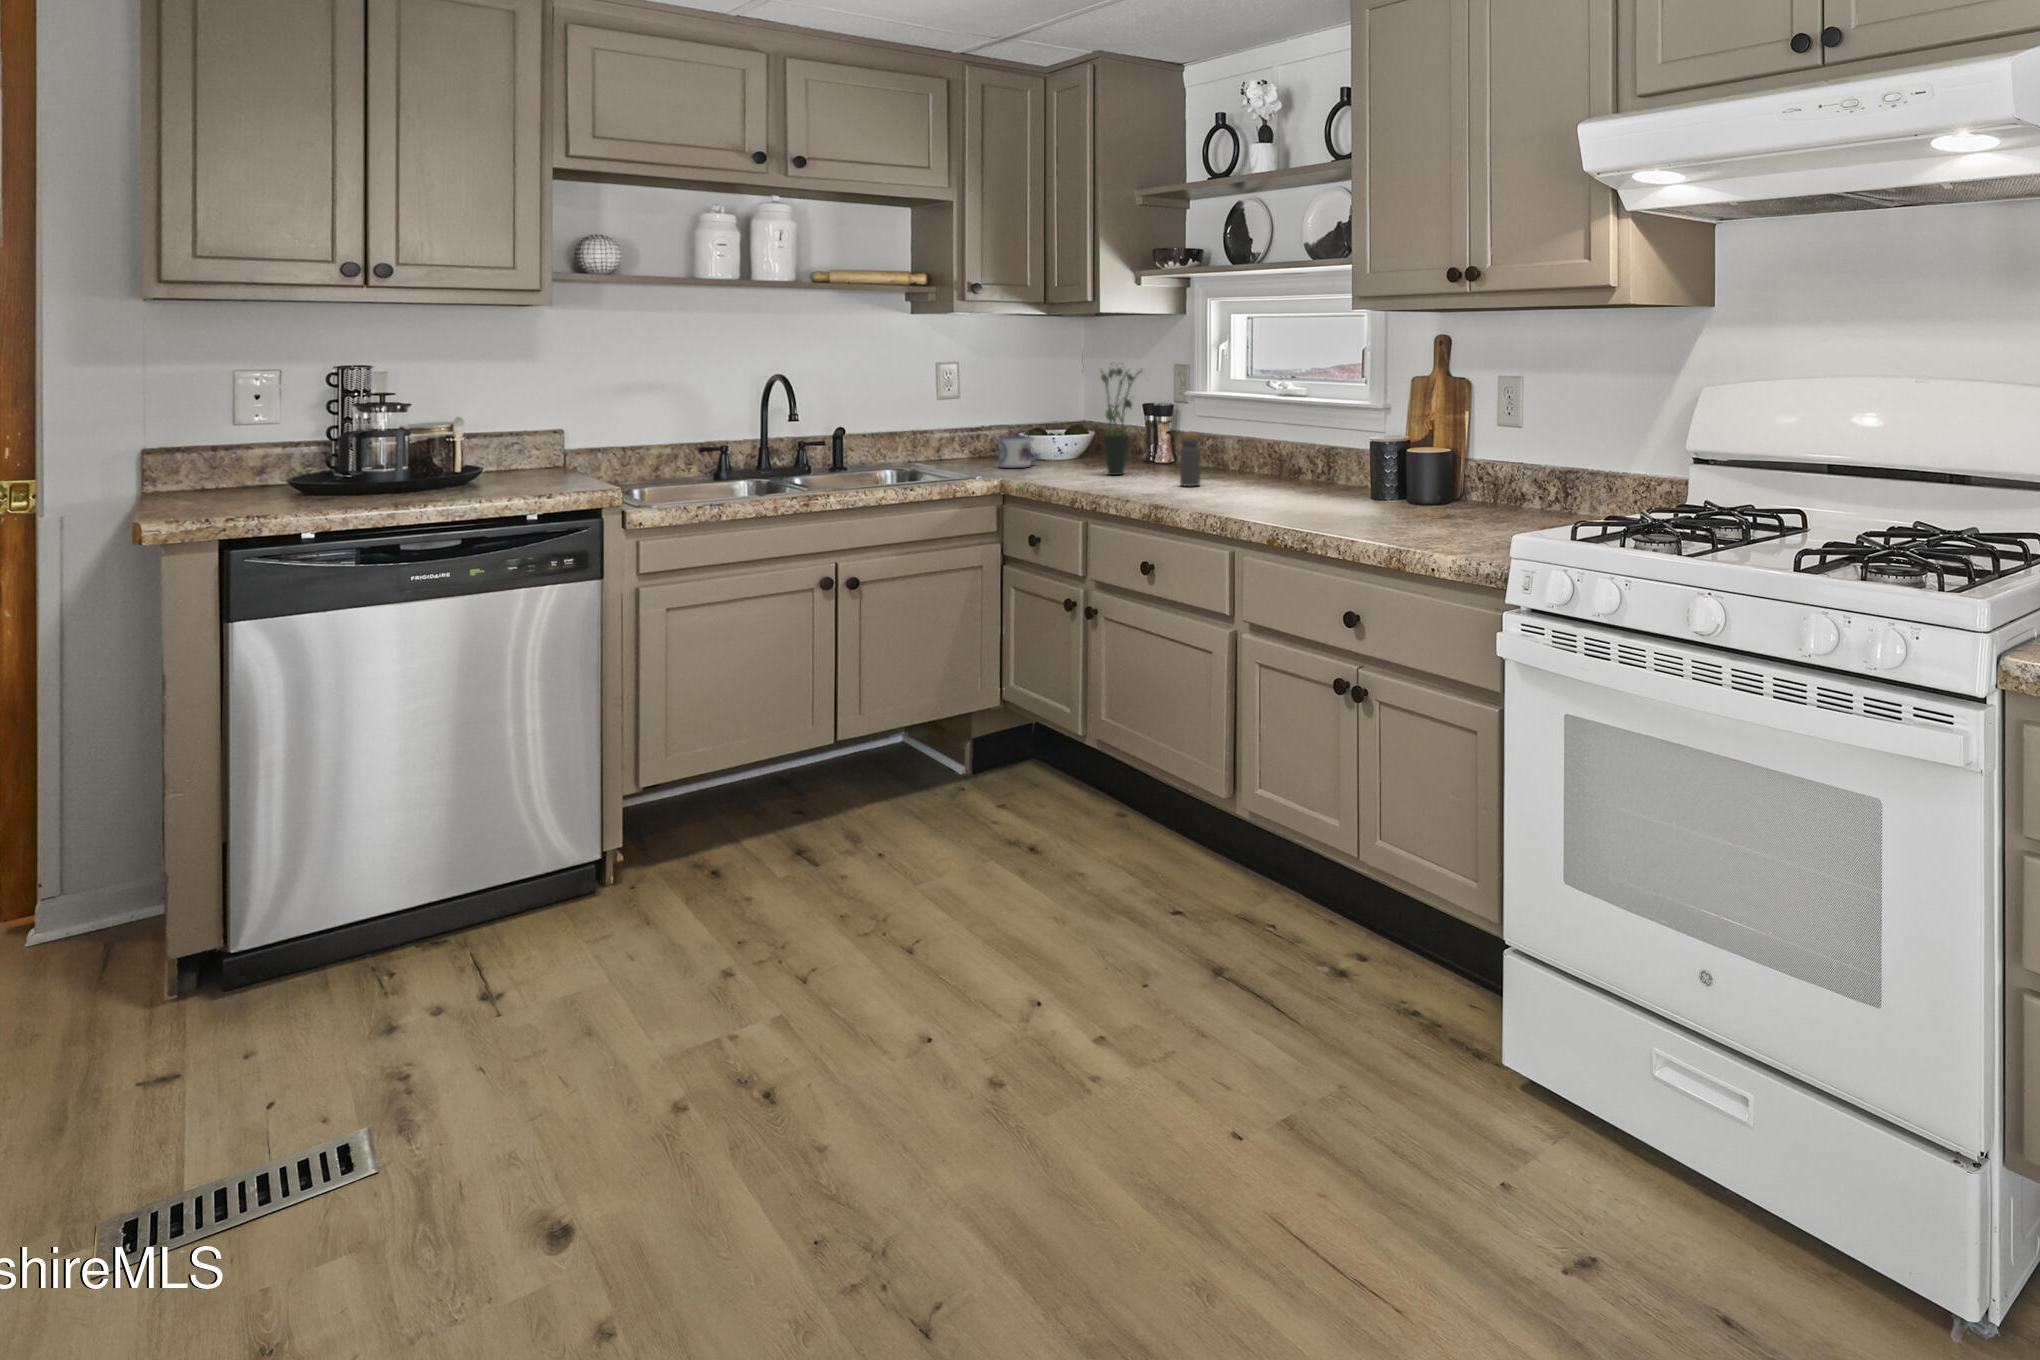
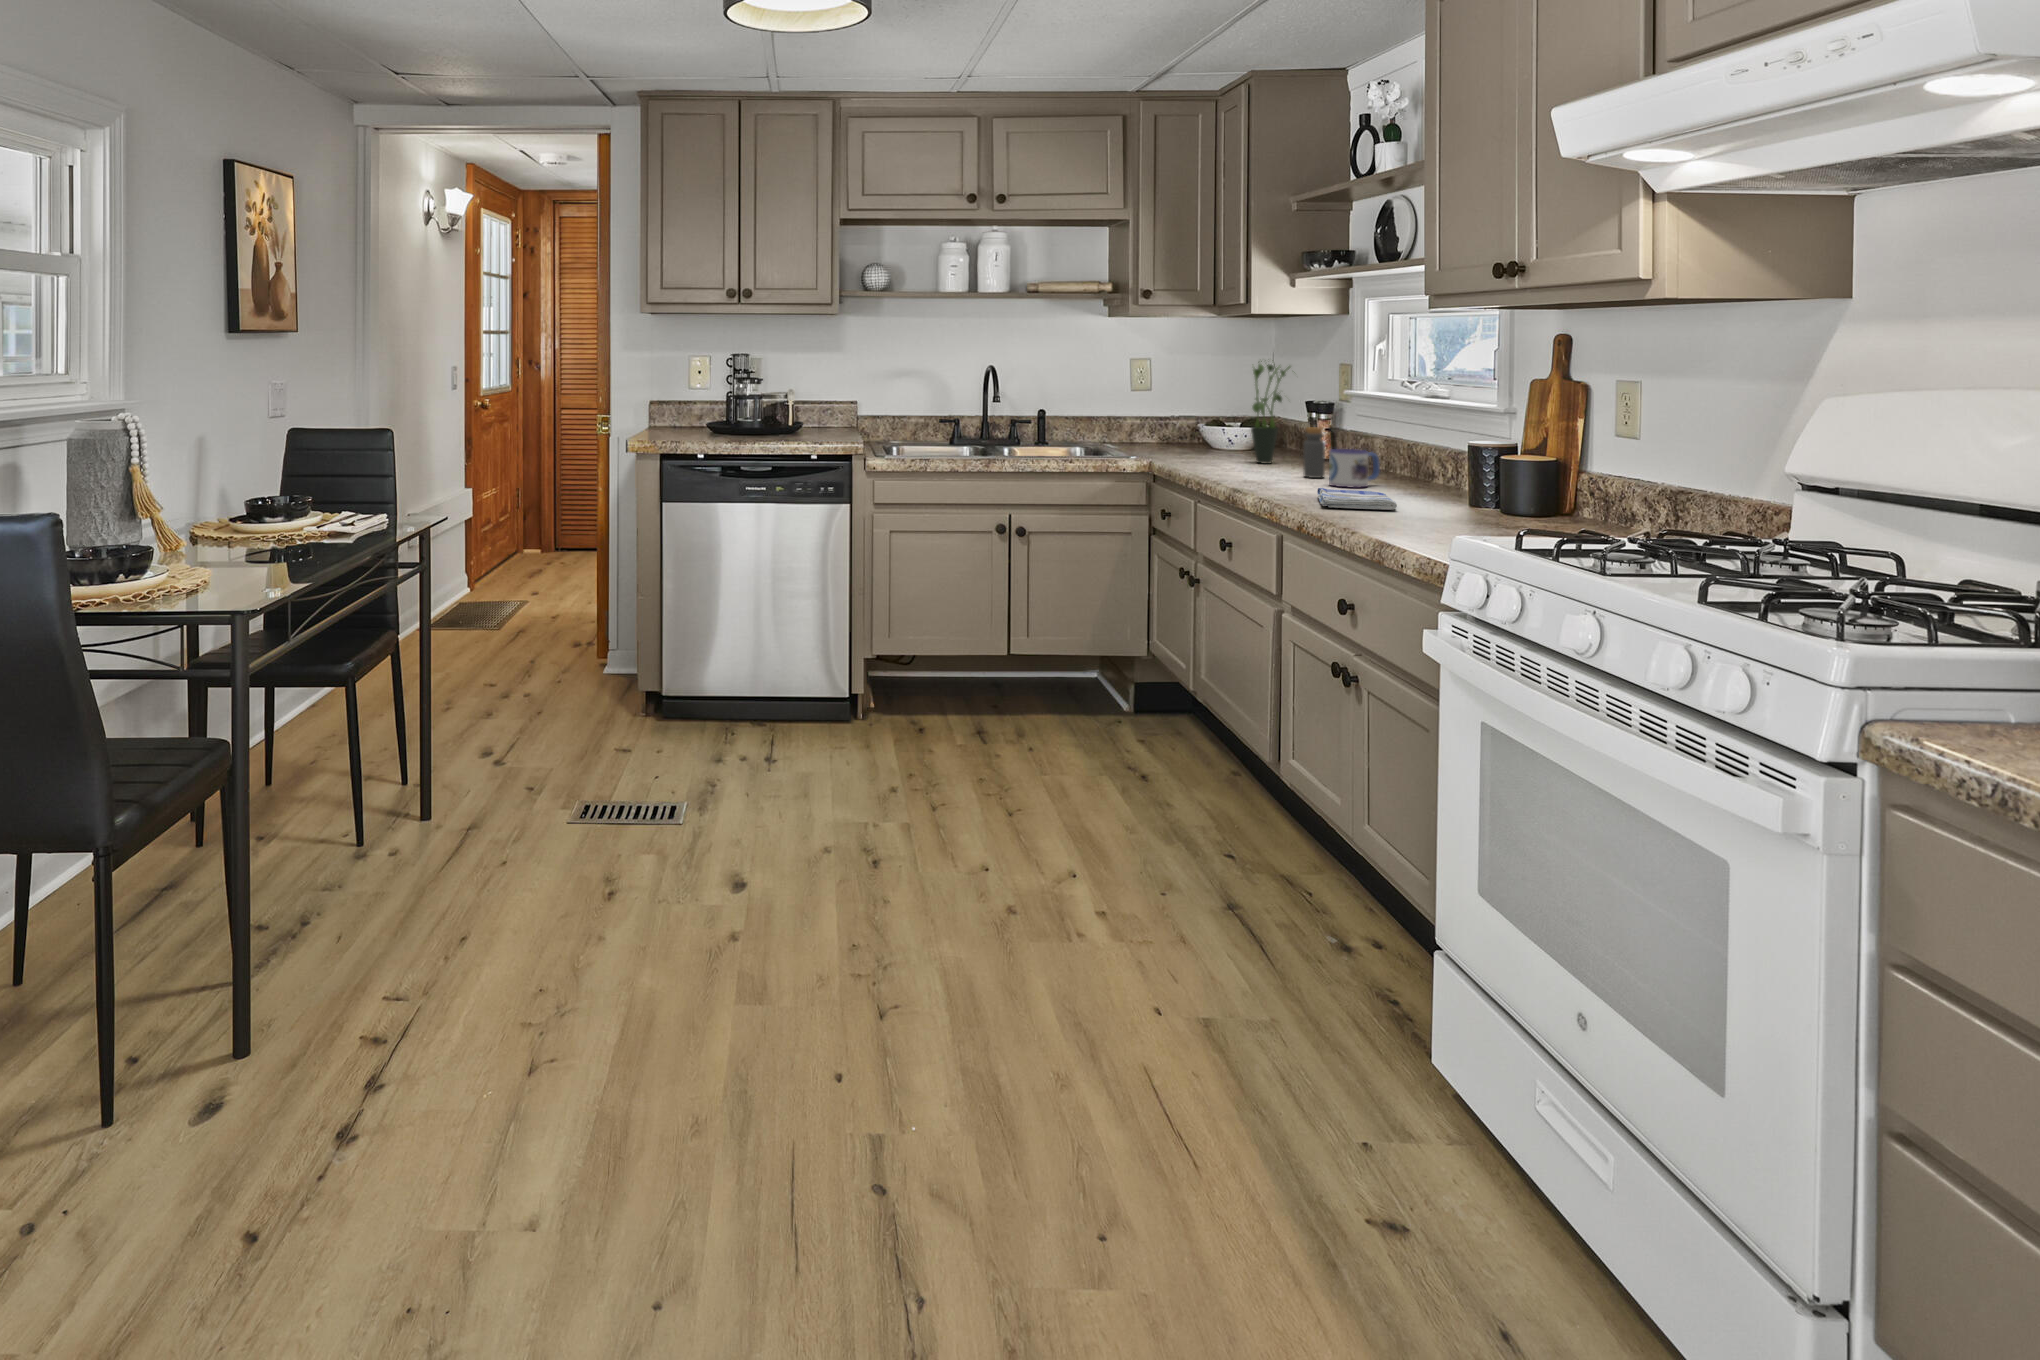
mug: present [999,436,1038,468] -> present [1329,449,1380,488]
dish towel: none [1234,495,1327,516] -> present [1317,488,1397,510]

